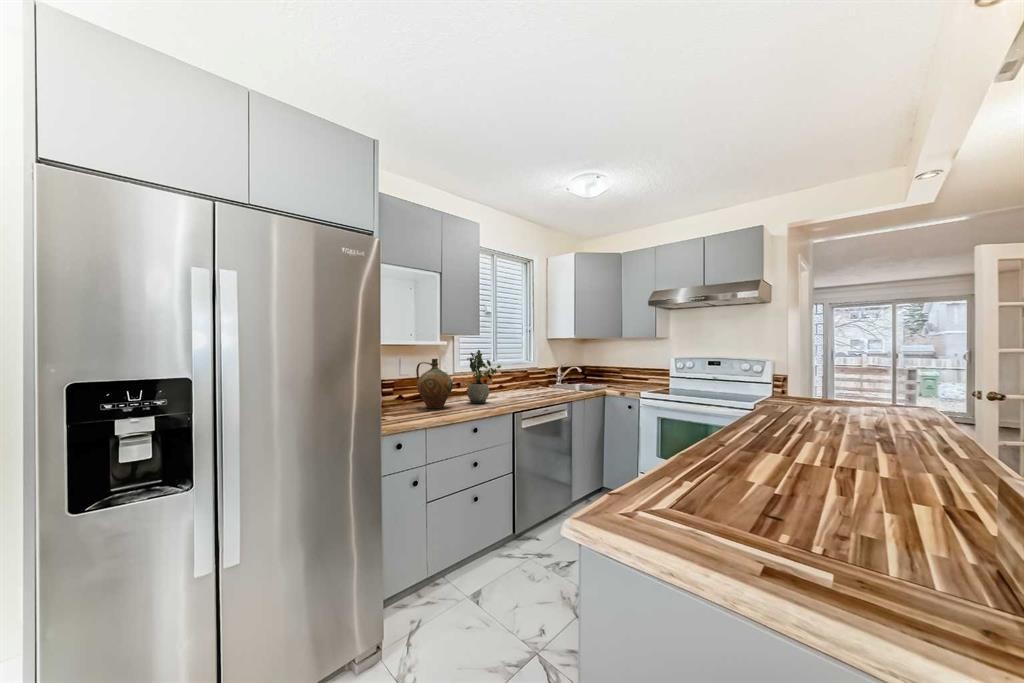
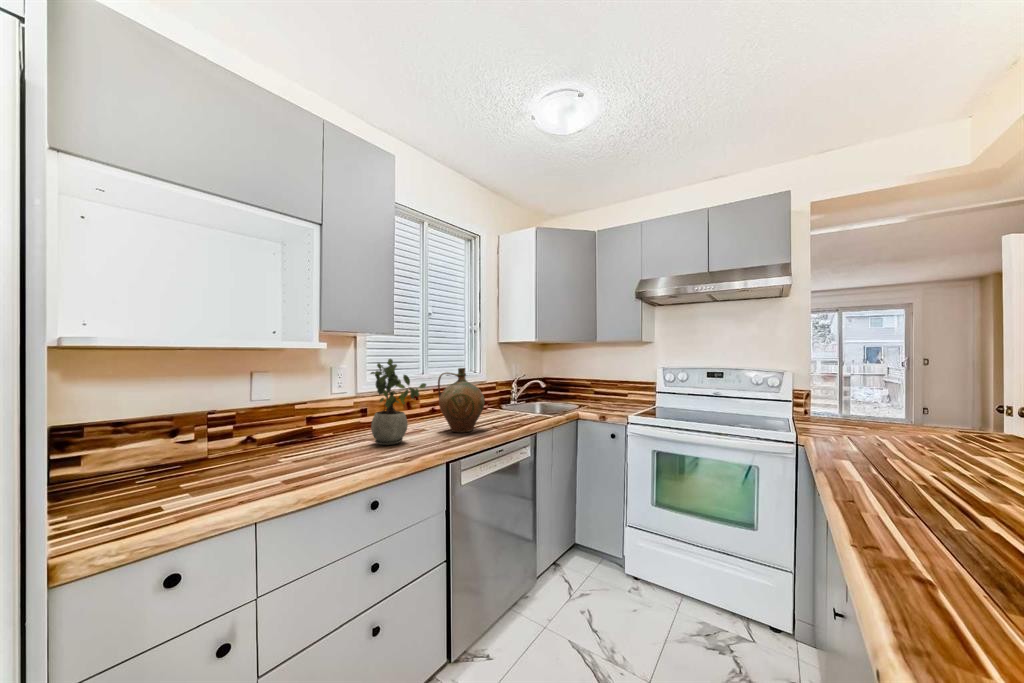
ceramic jug: present [416,359,453,408] -> present [438,368,485,433]

